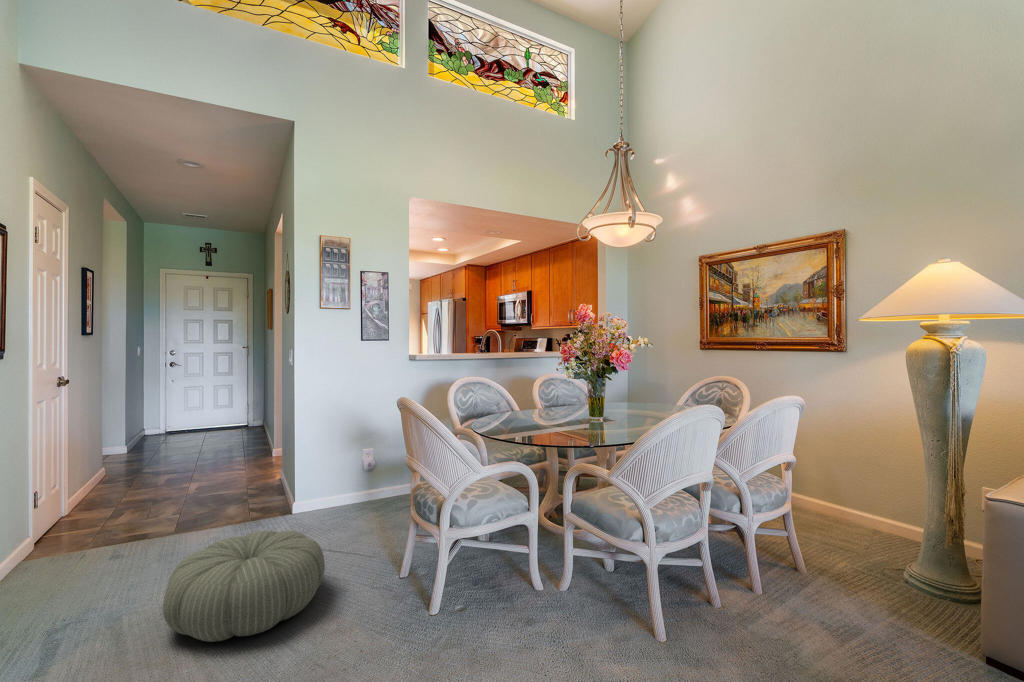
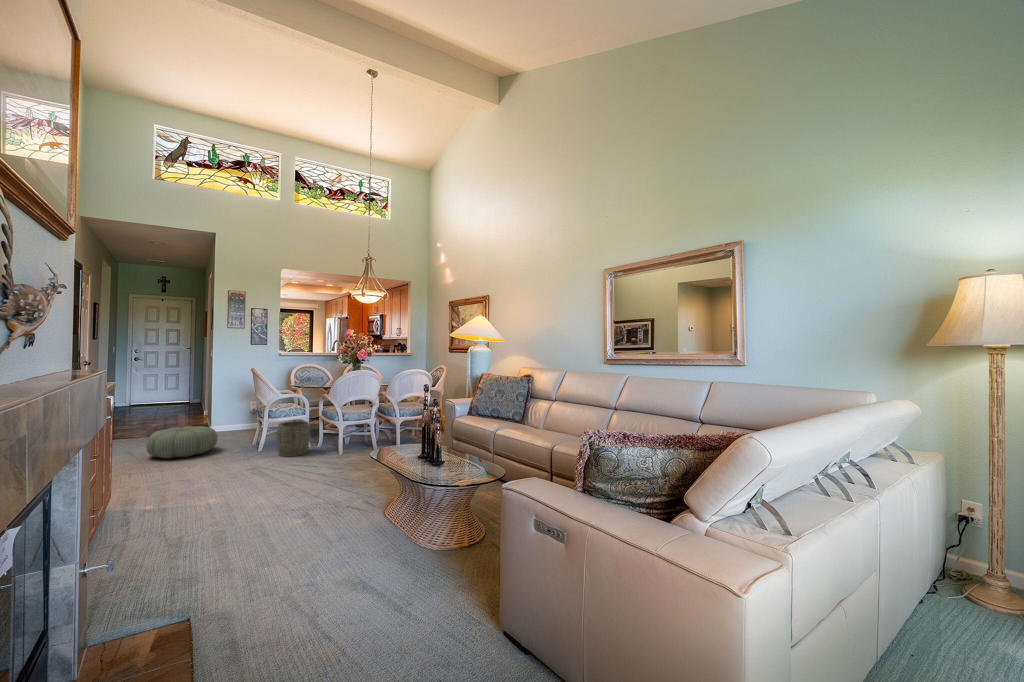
woven basket: none [477,528,555,641] -> present [277,421,310,457]

